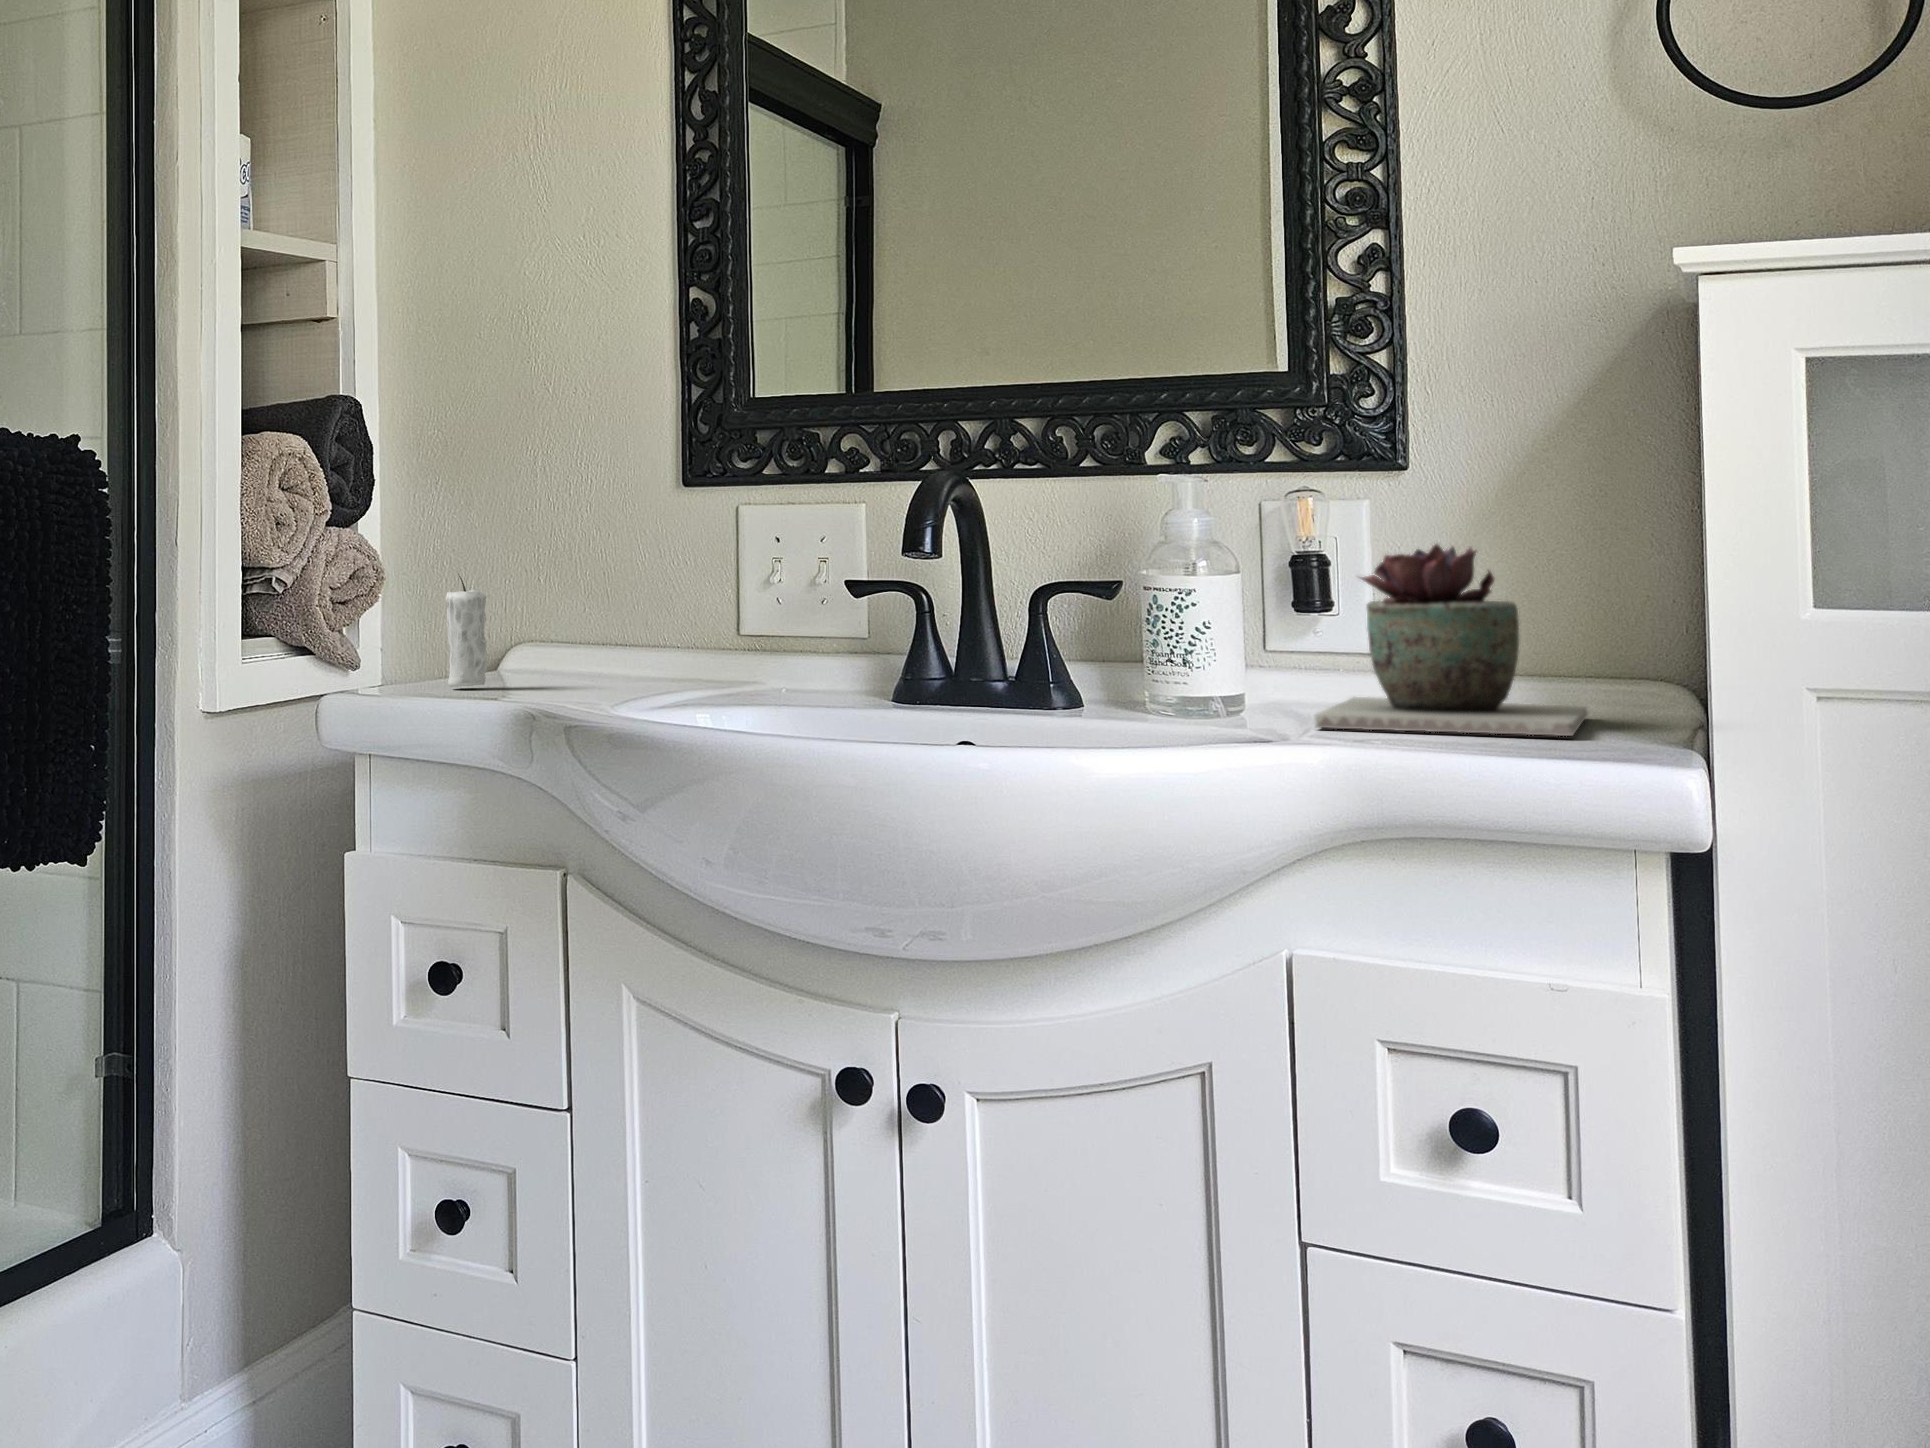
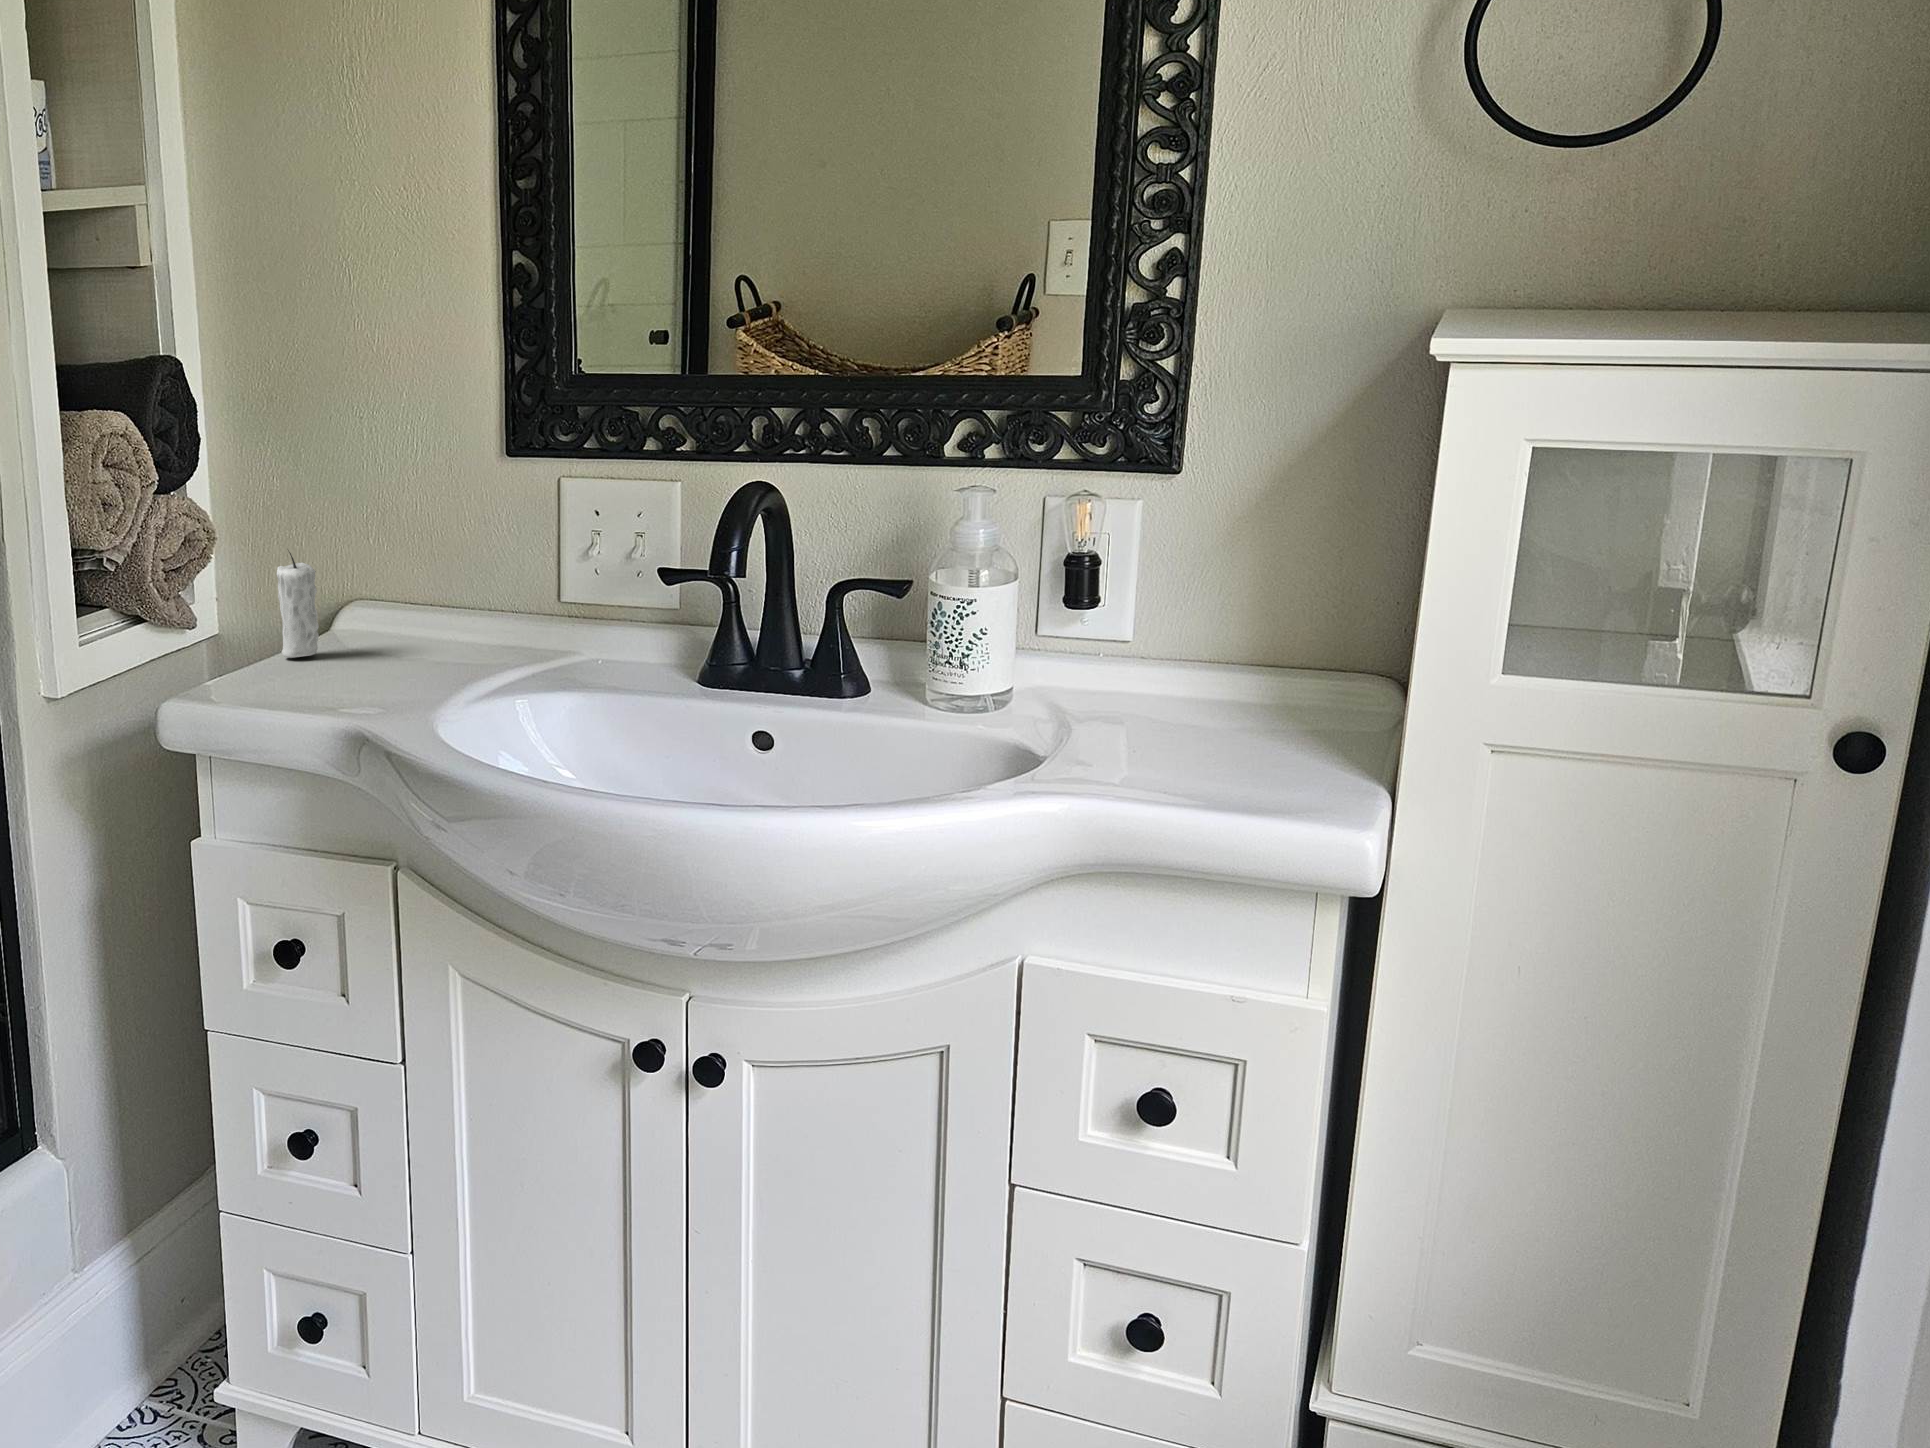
succulent plant: present [1315,544,1587,736] -> none [1071,571,1314,770]

